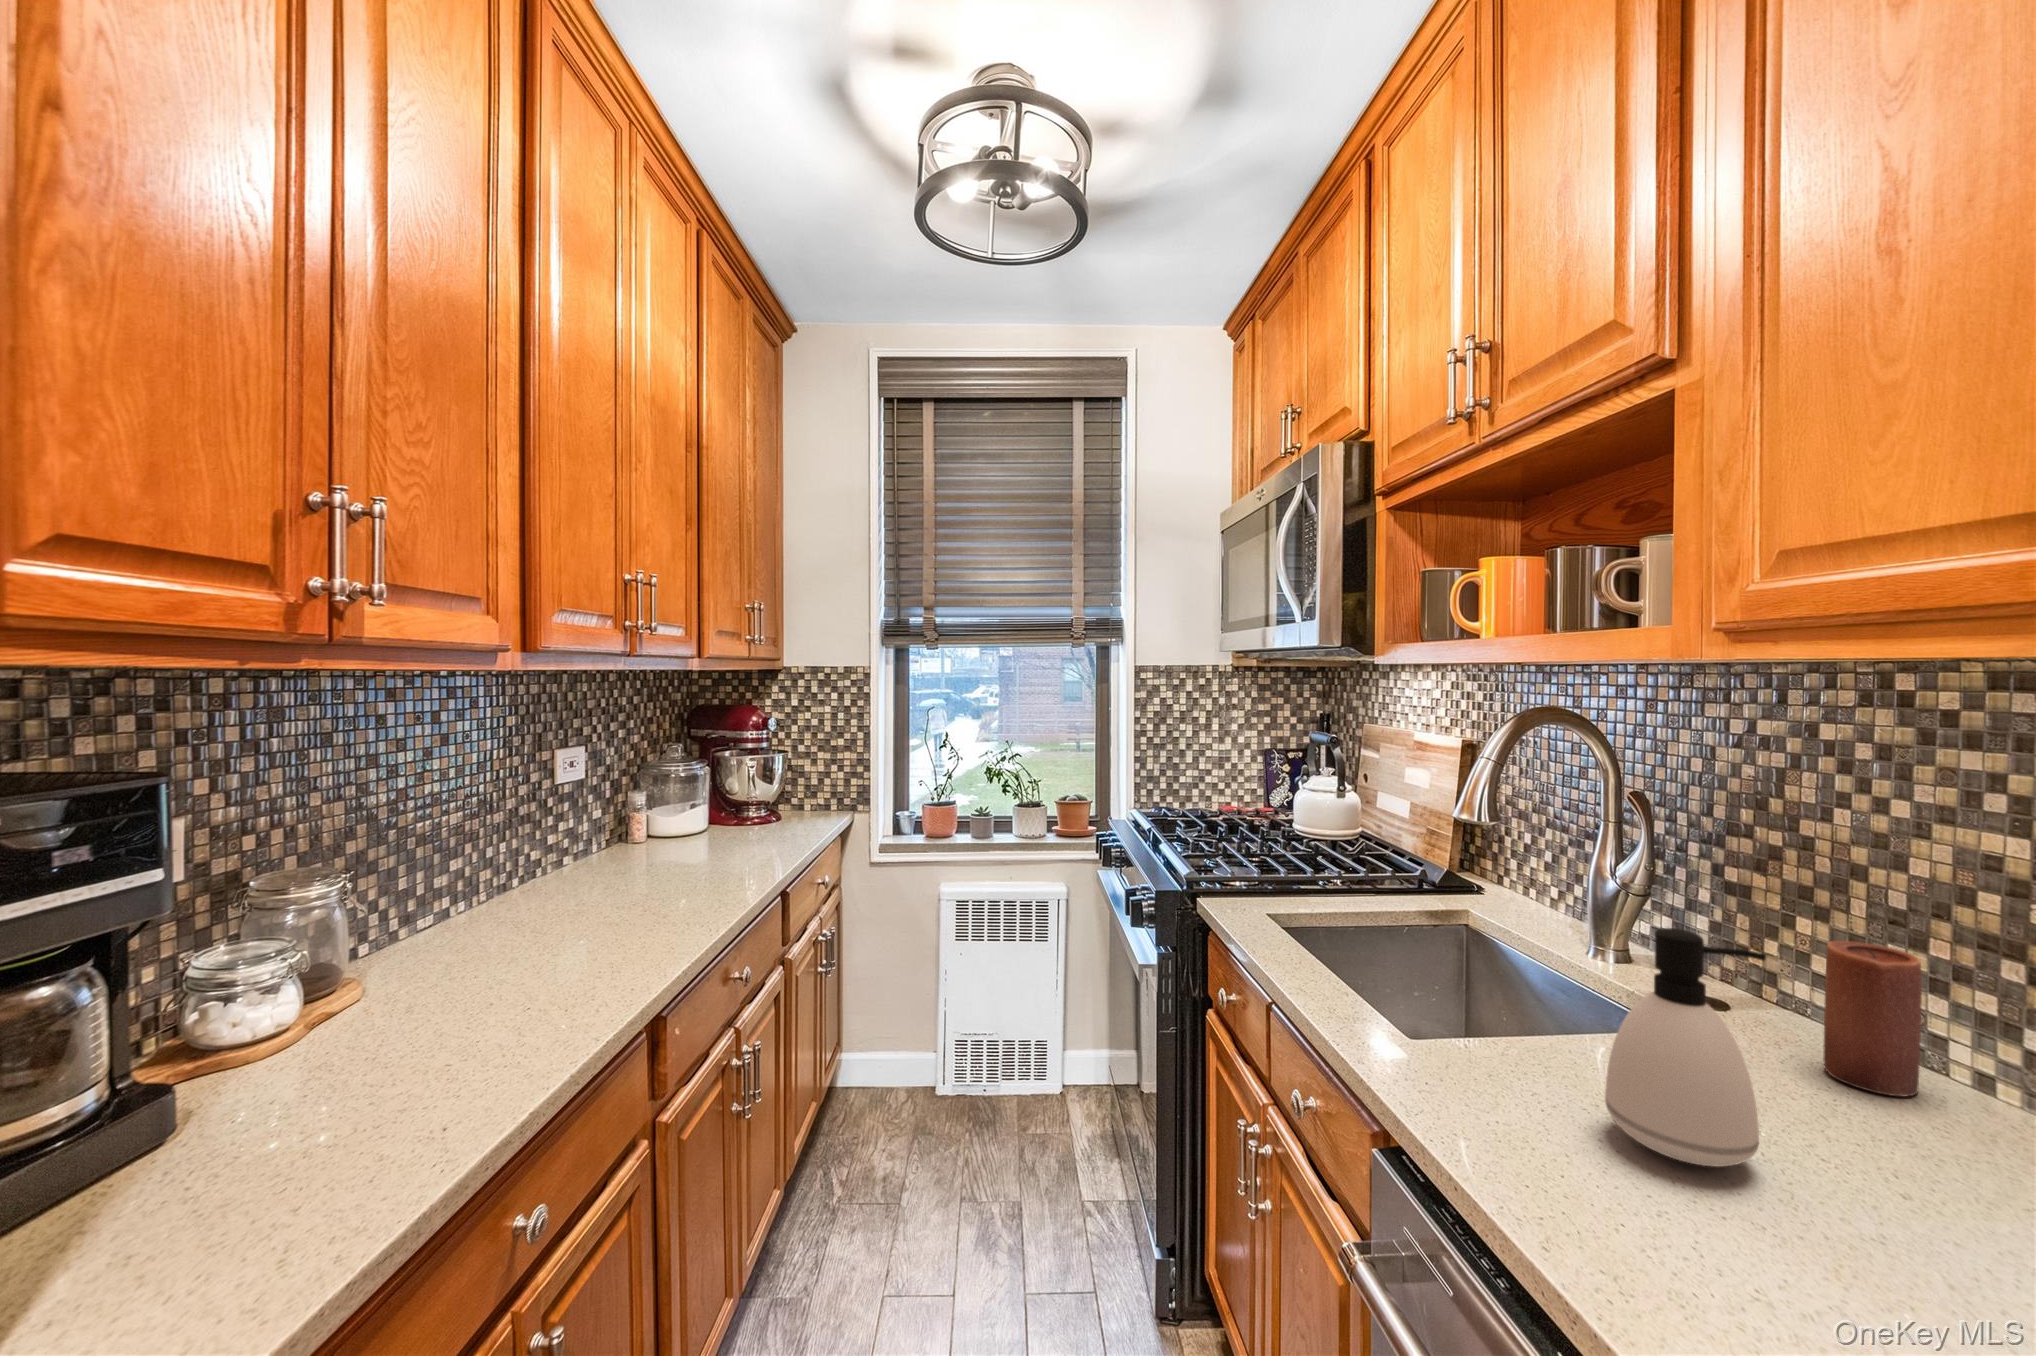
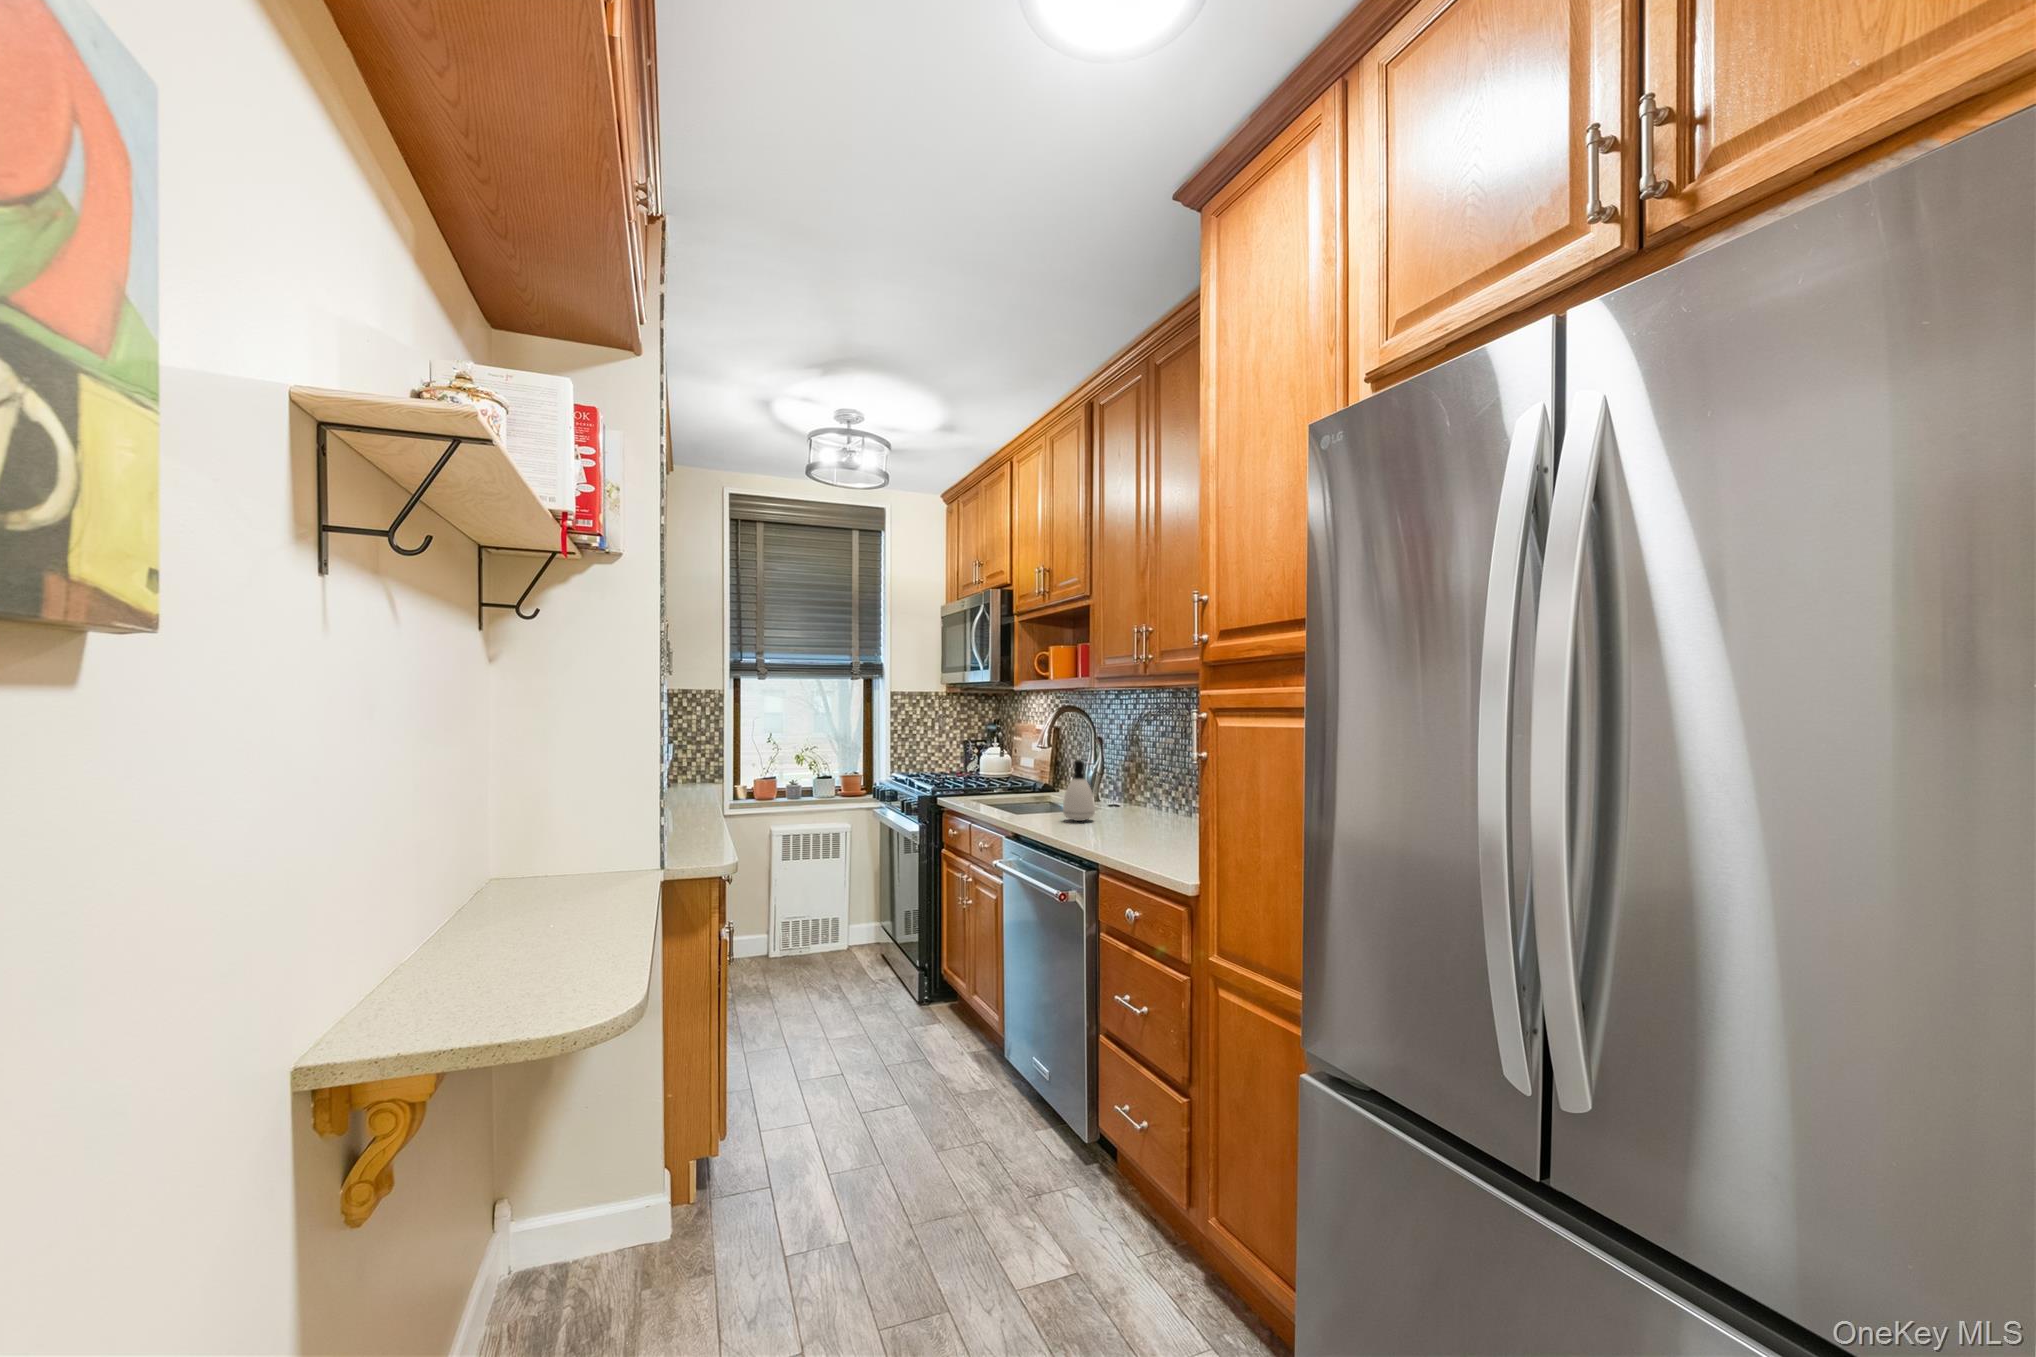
candle: present [1823,941,1922,1097] -> none [1128,772,1148,811]

